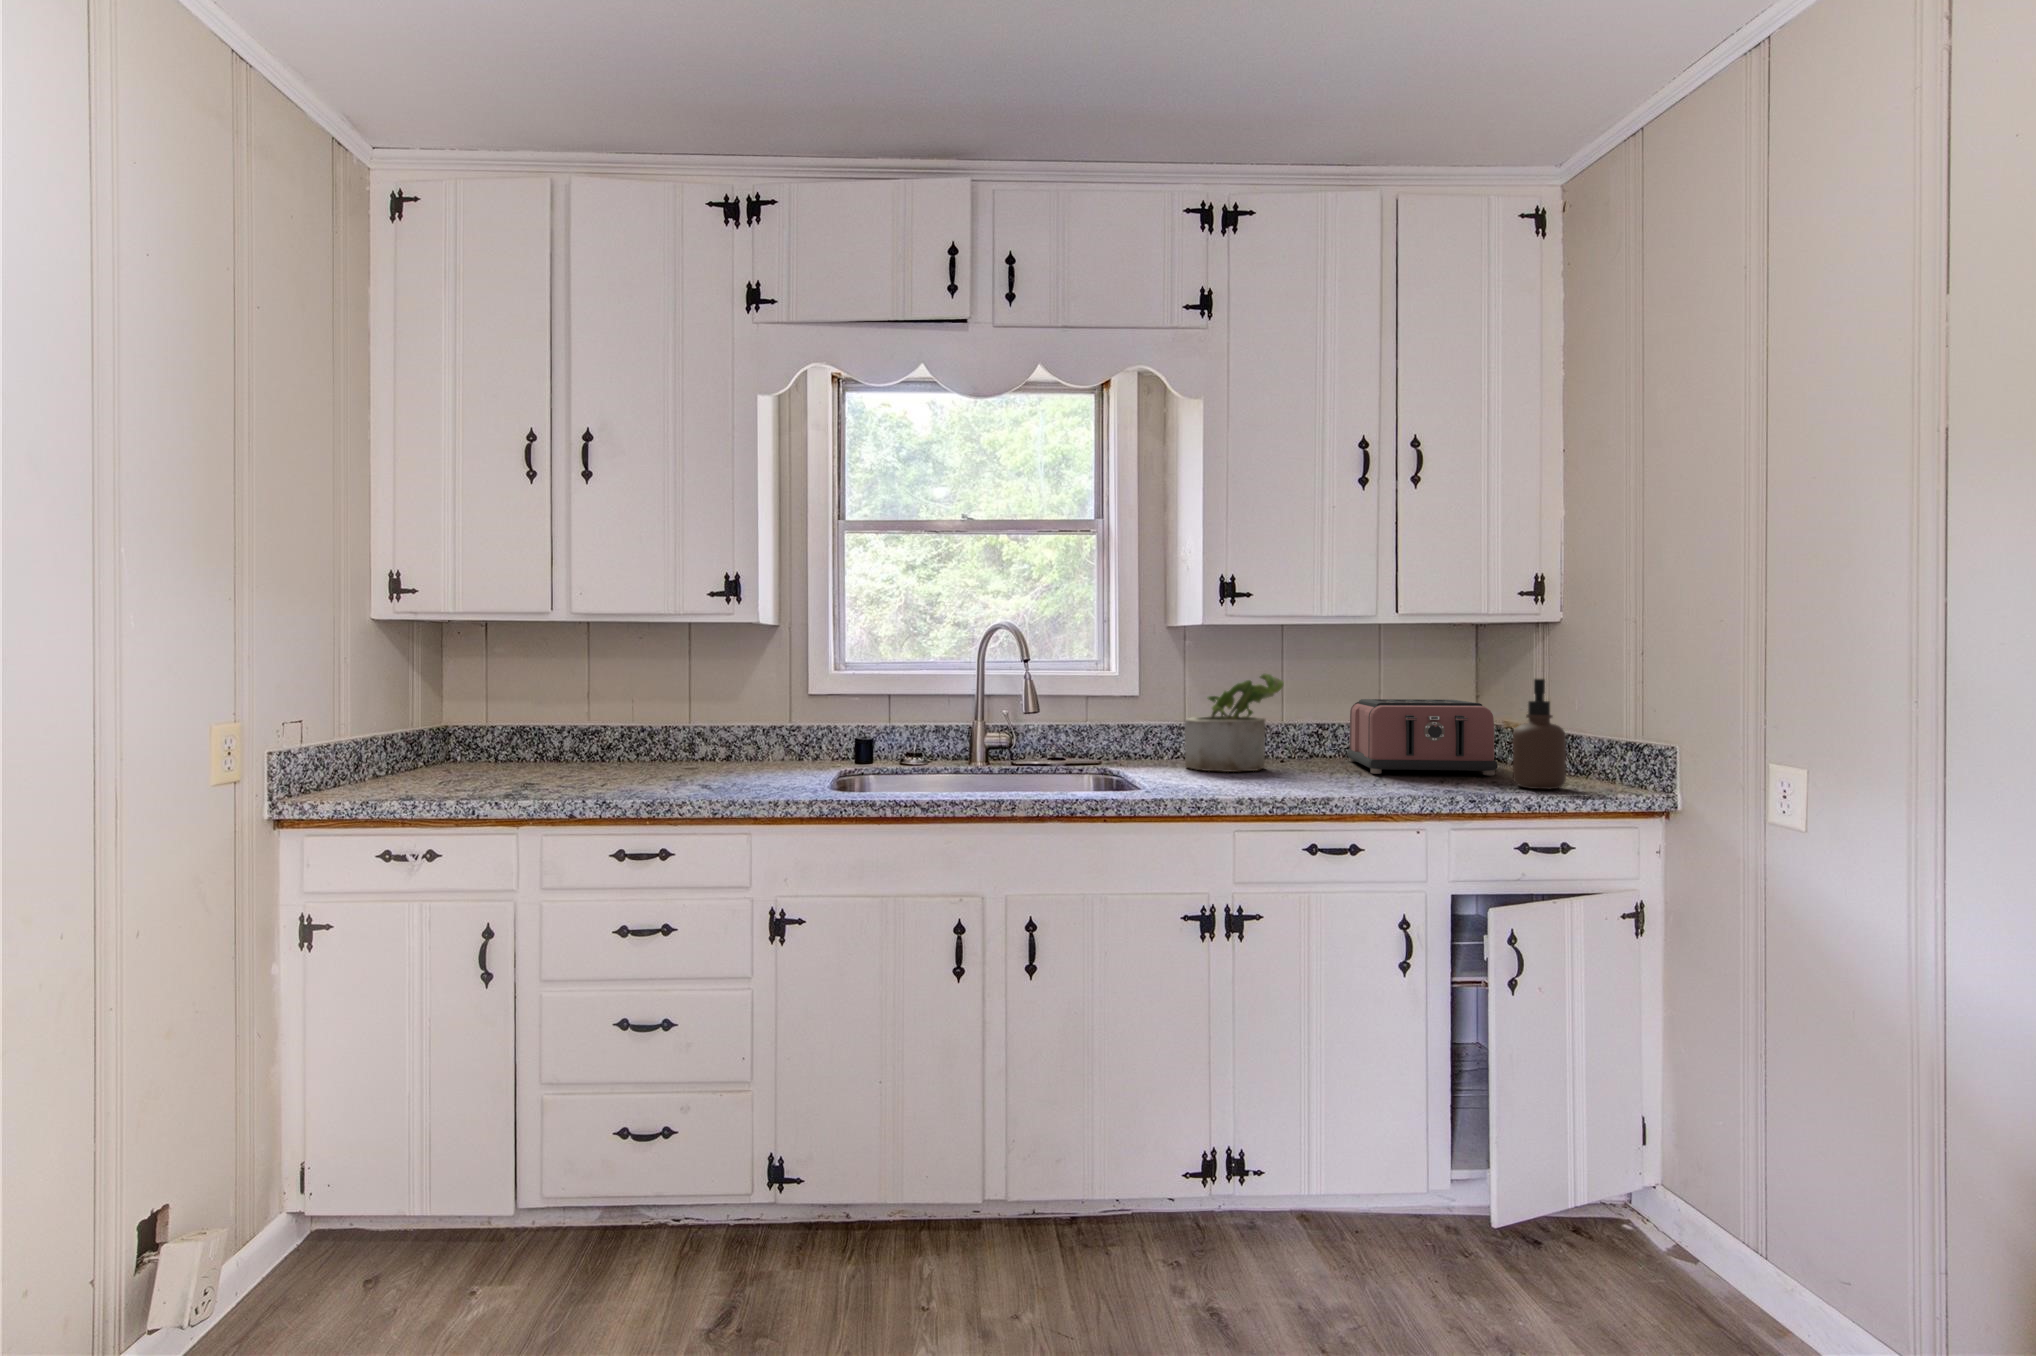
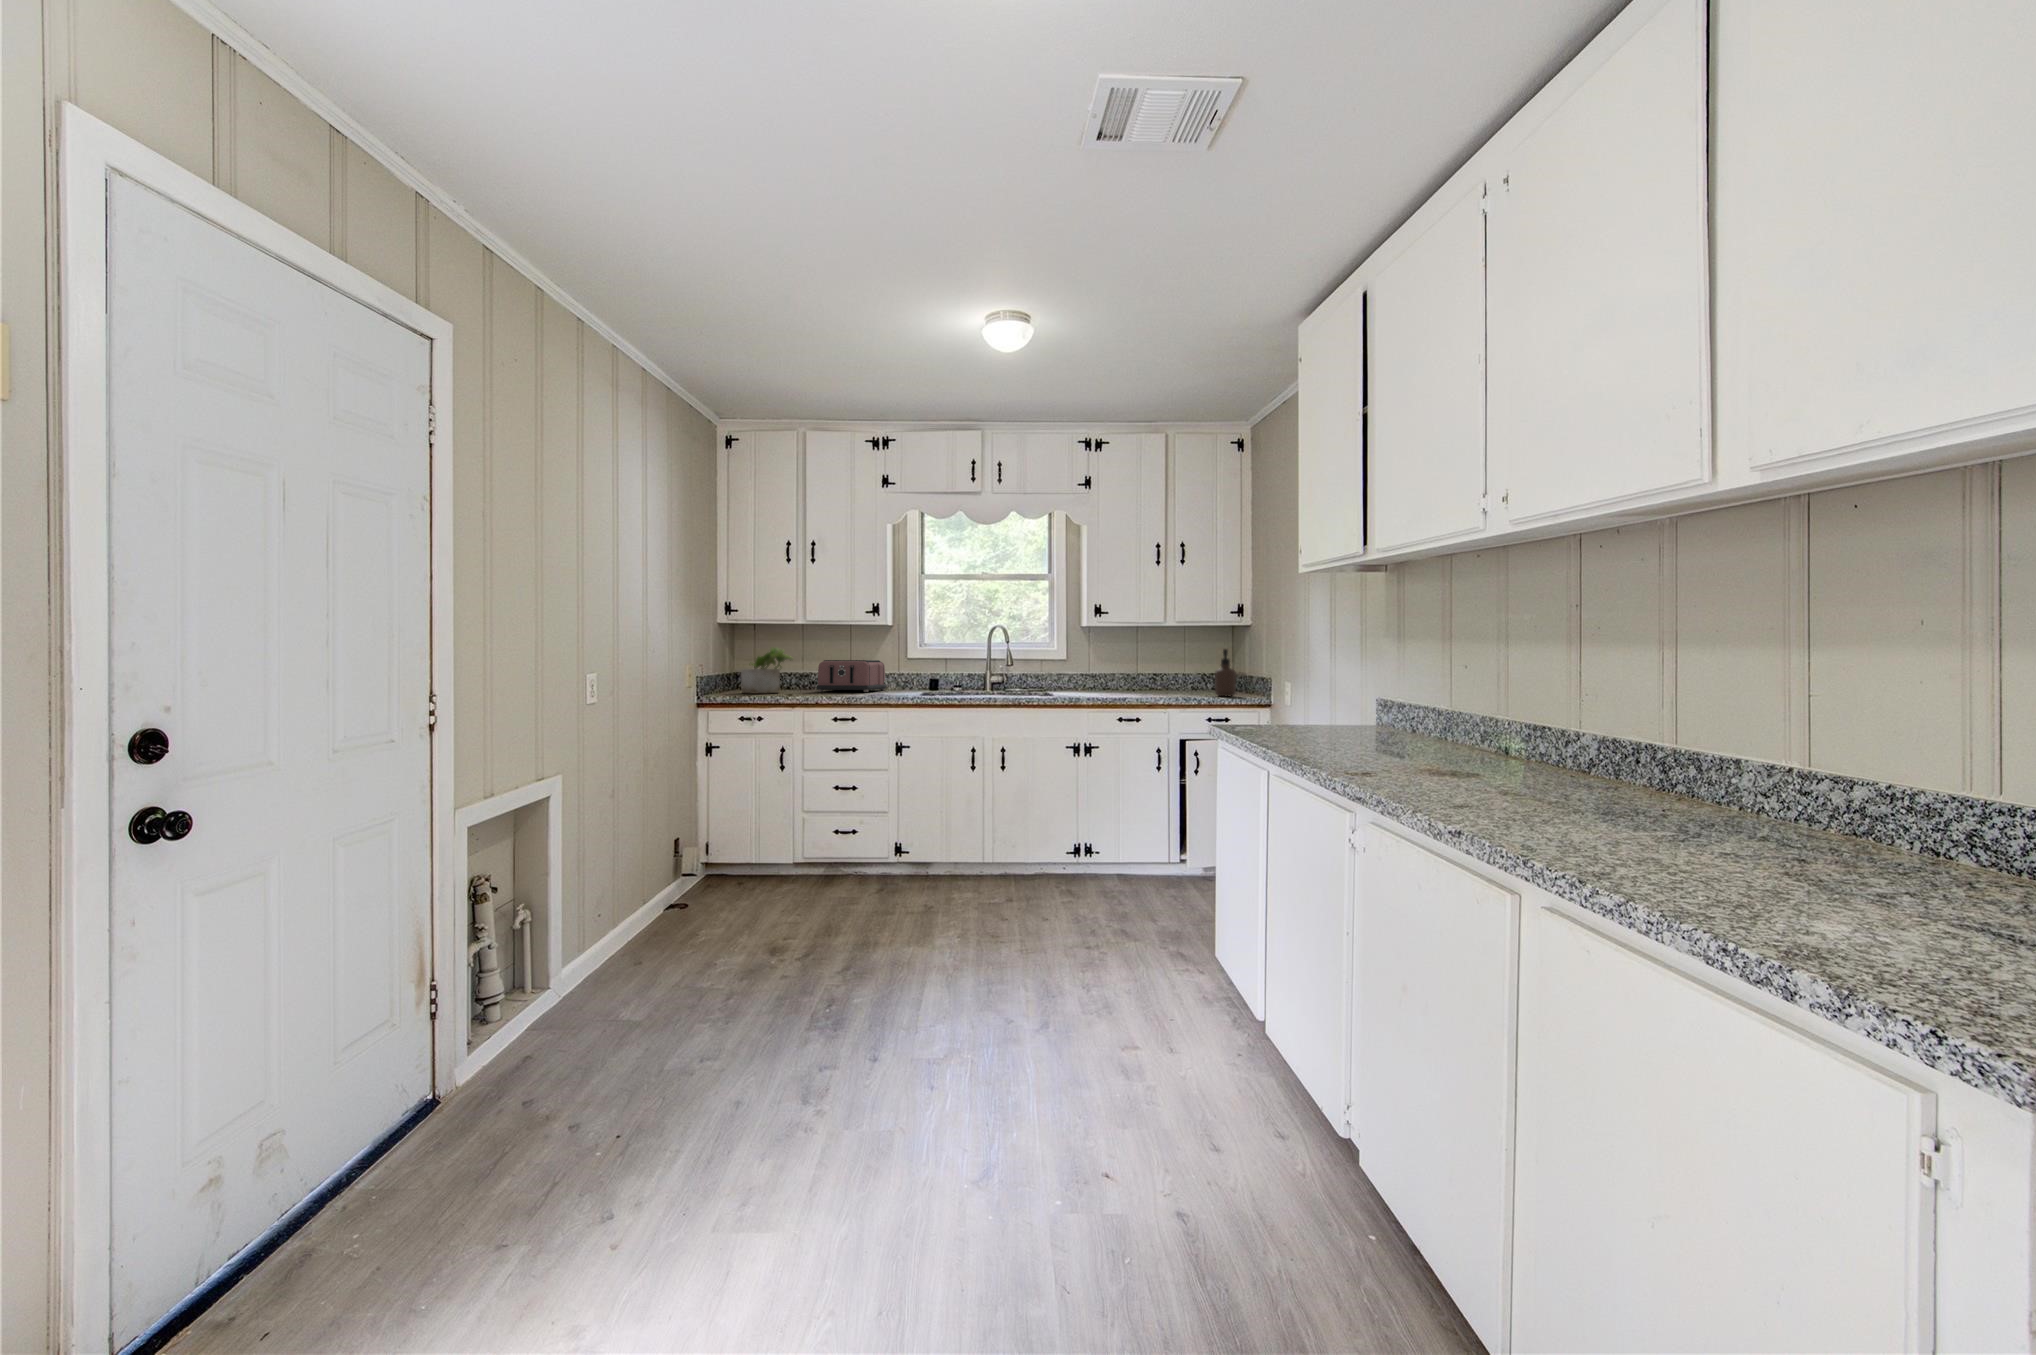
potted plant: present [1185,674,1284,772] -> present [741,648,793,693]
toaster: present [1347,699,1497,775] -> present [817,660,886,692]

